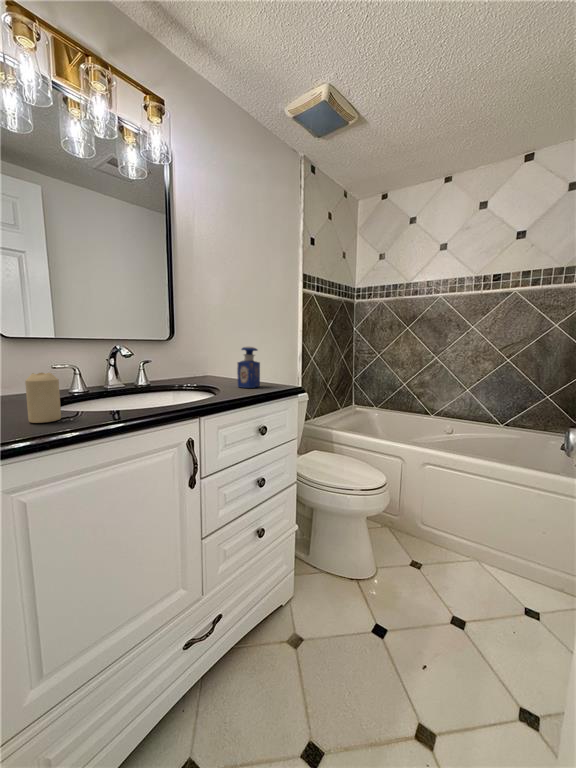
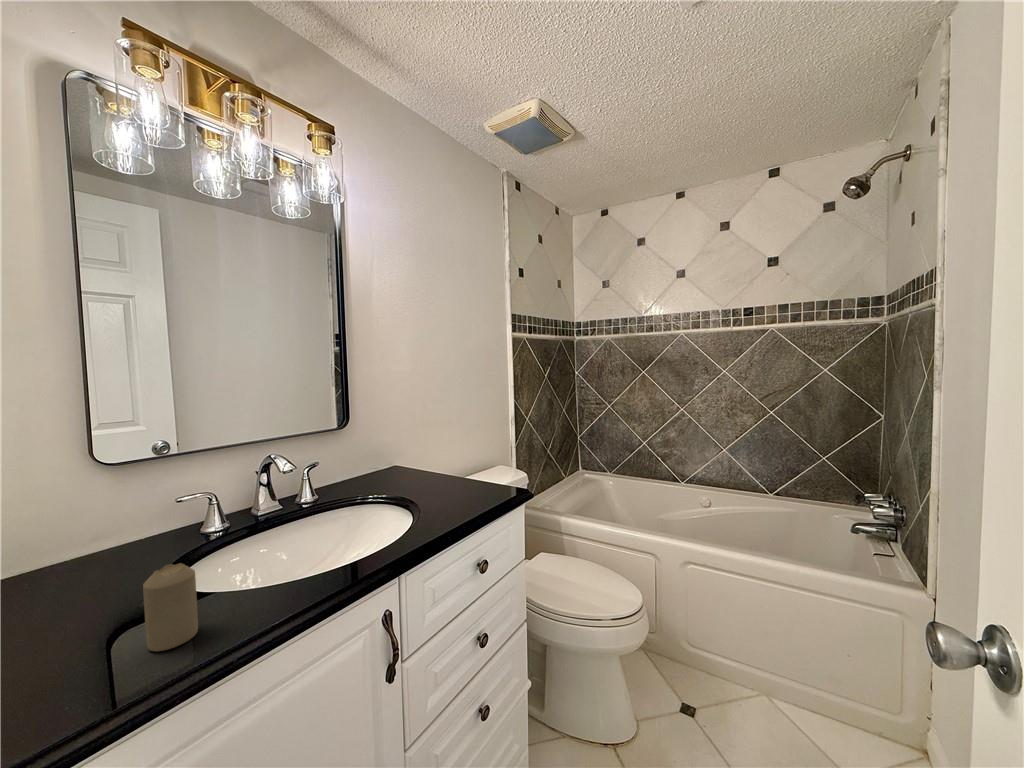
perfume bottle: present [237,347,260,388] -> none [442,443,473,502]

